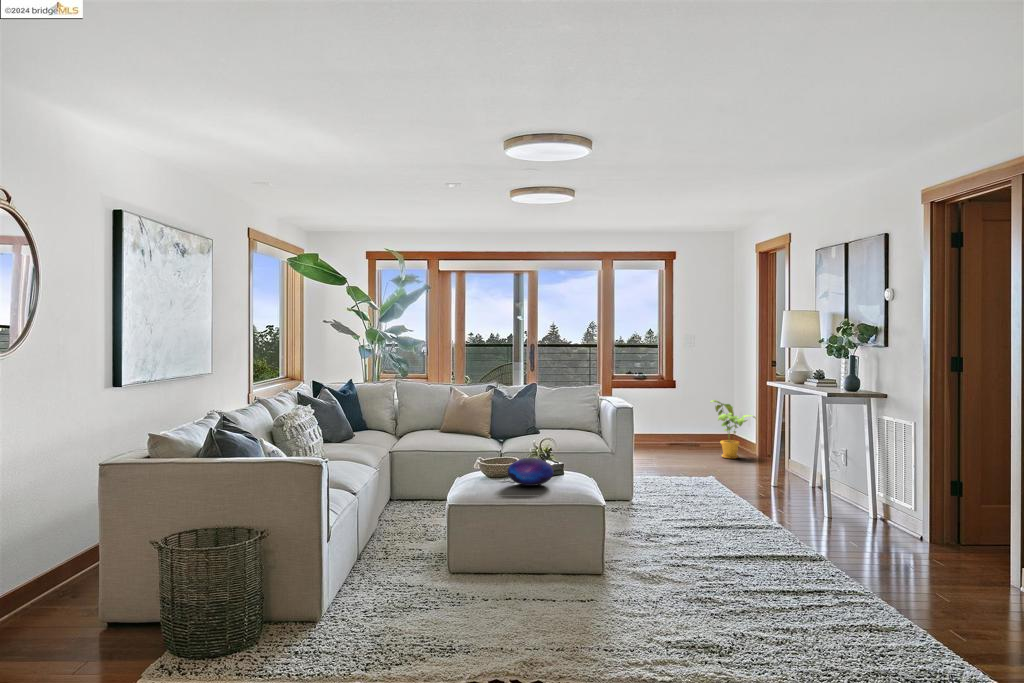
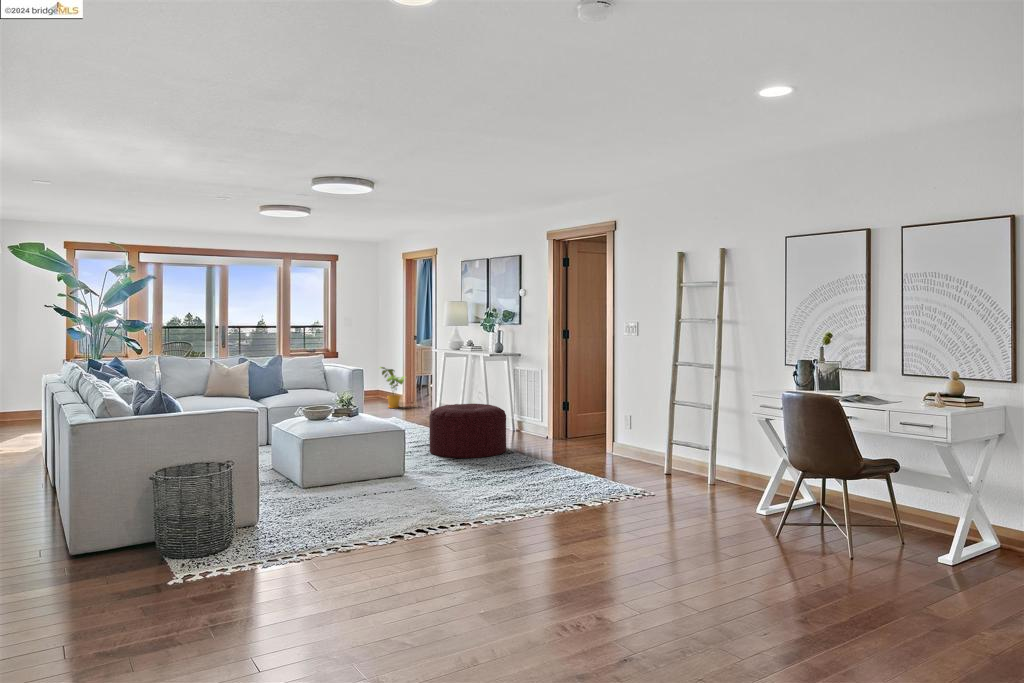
decorative orb: present [508,458,554,486] -> none [331,403,364,423]
ottoman: none [685,470,813,565] -> present [429,404,506,458]

